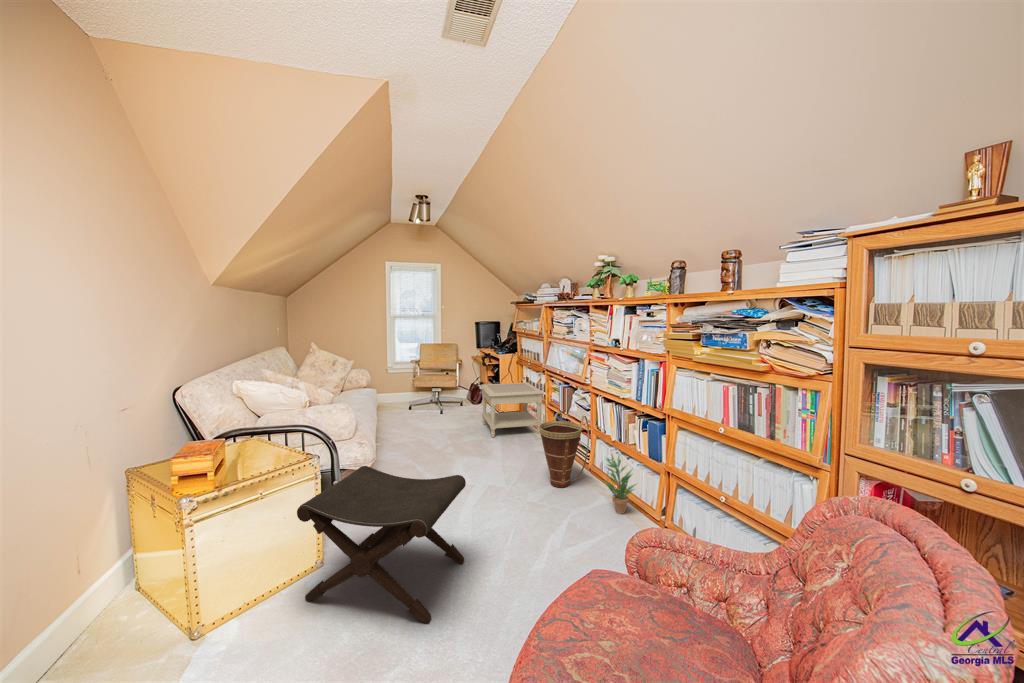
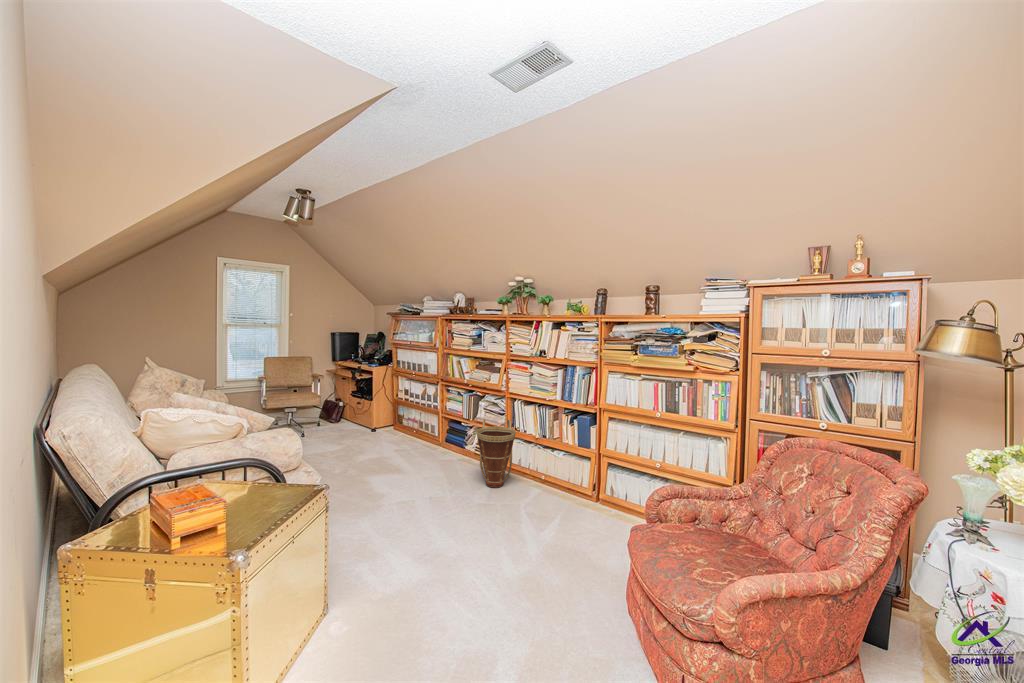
side table: present [480,382,544,438] -> none [362,396,440,455]
potted plant: present [605,454,636,514] -> none [545,446,574,498]
footstool: present [297,466,466,623] -> none [350,479,499,638]

